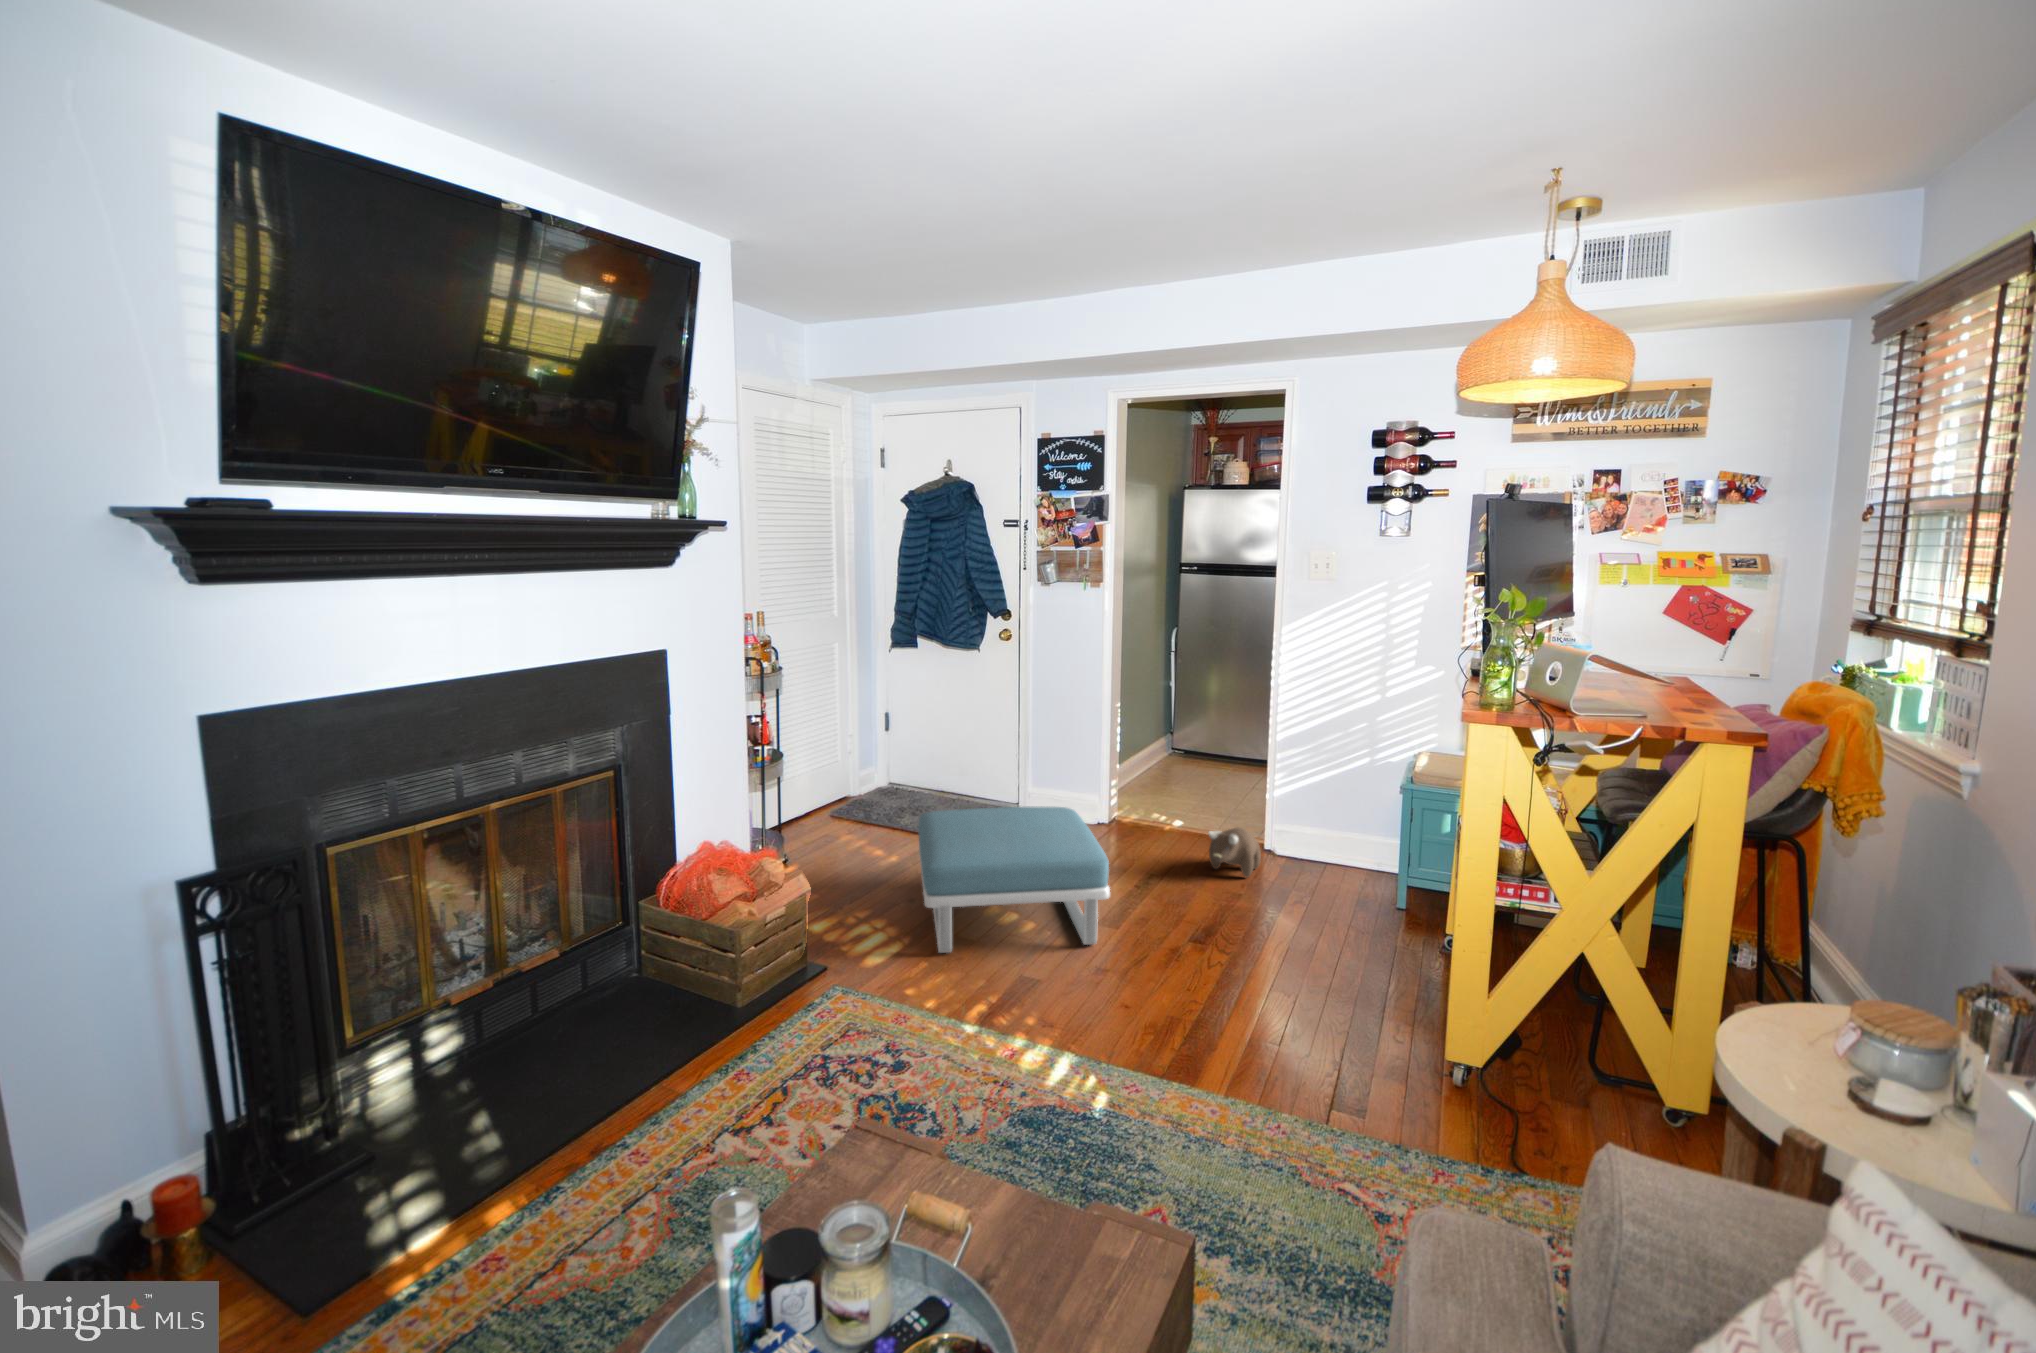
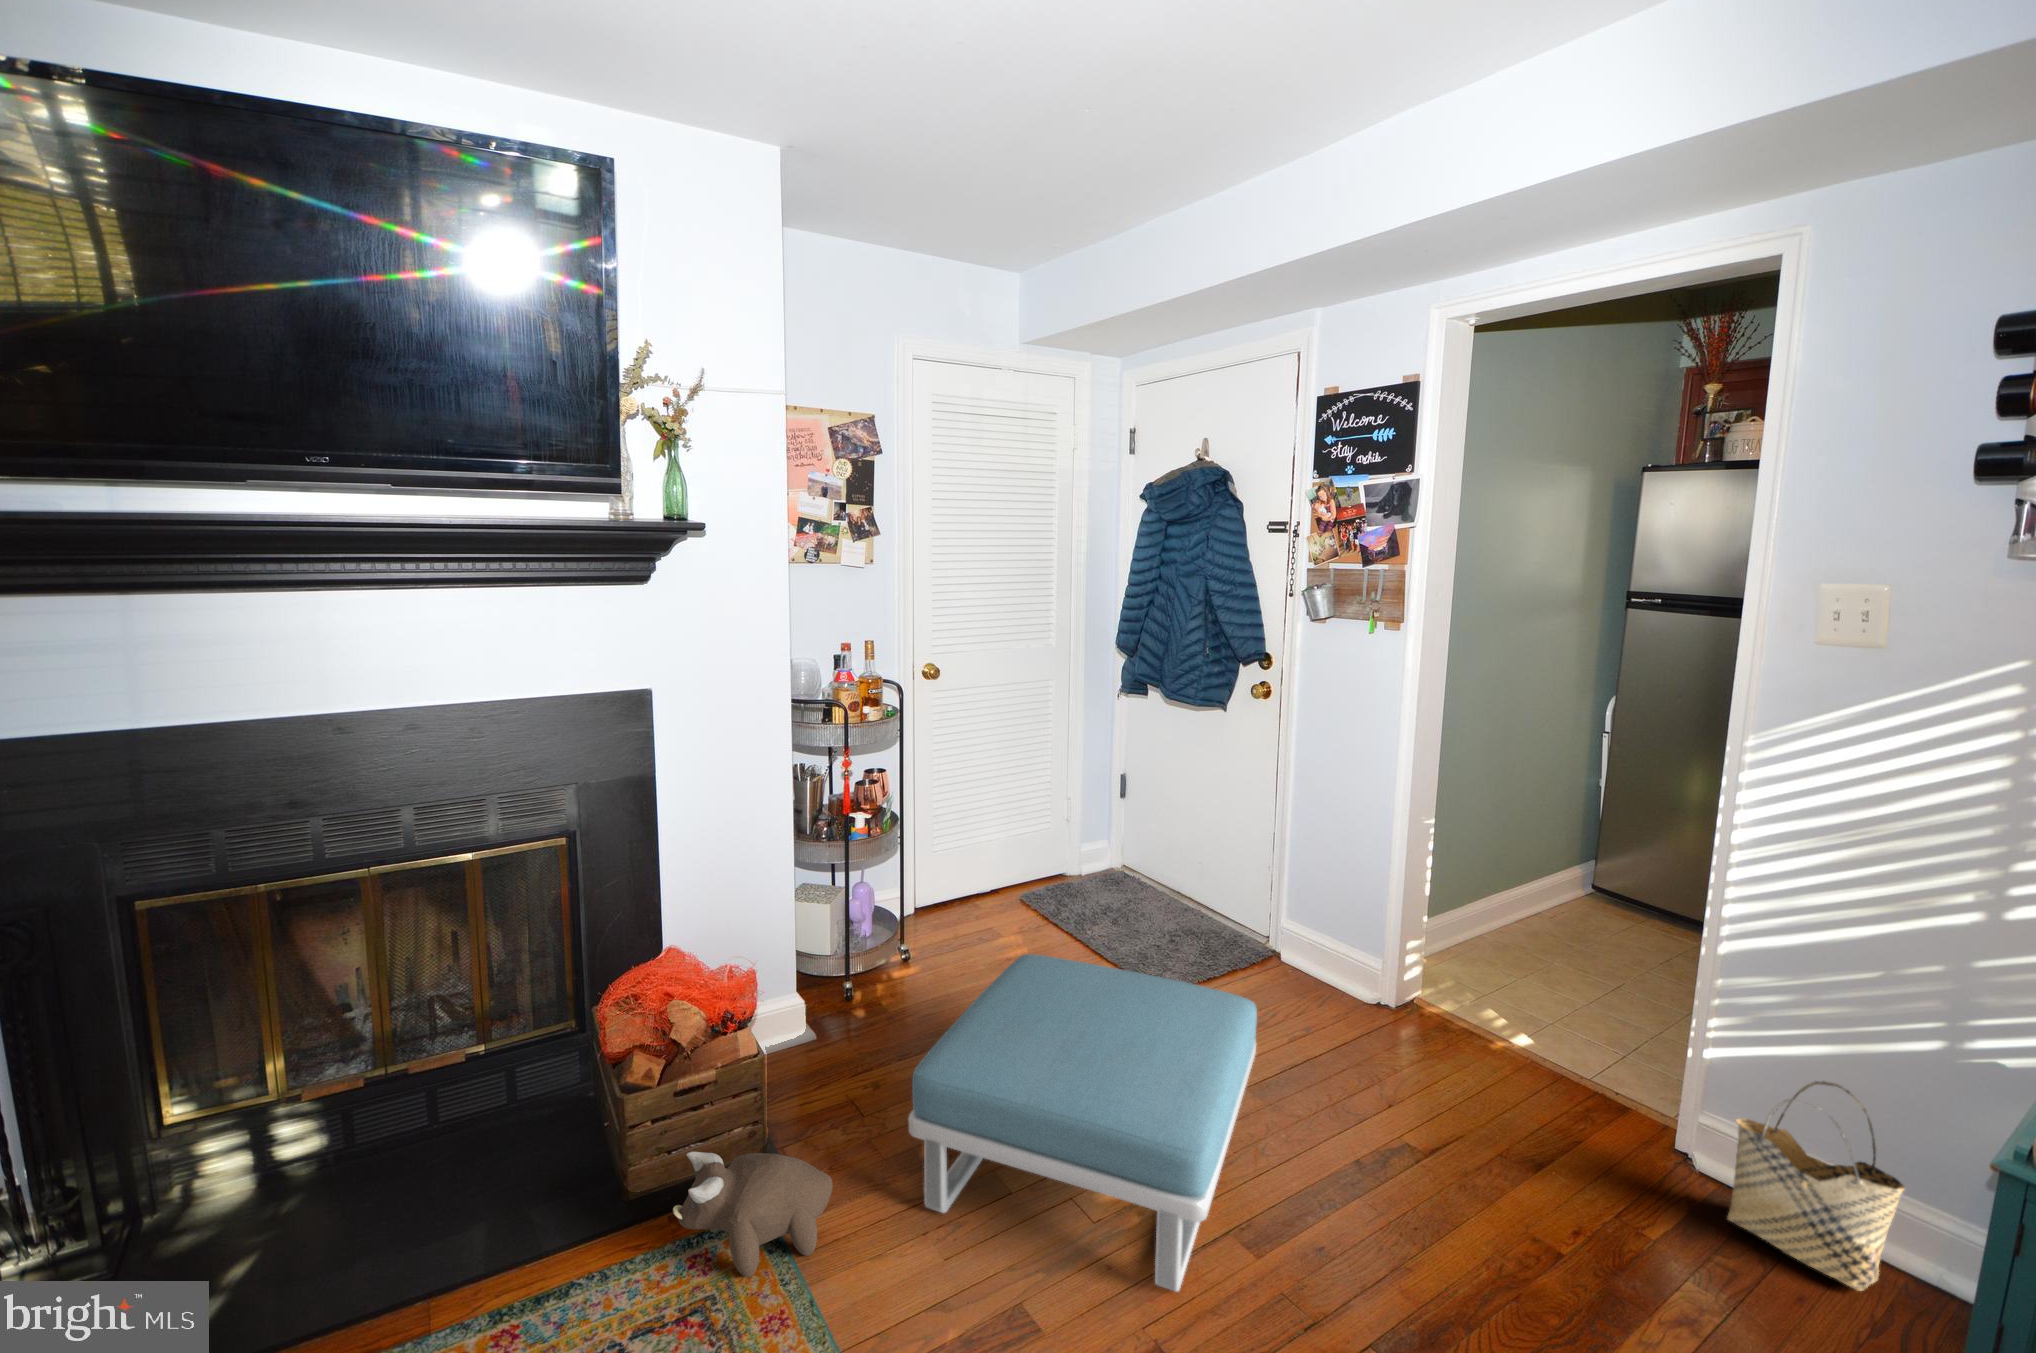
woven basket: none [1293,786,1356,872] -> present [1727,1081,1904,1291]
plush toy: present [1208,827,1261,877] -> present [673,1152,833,1277]

